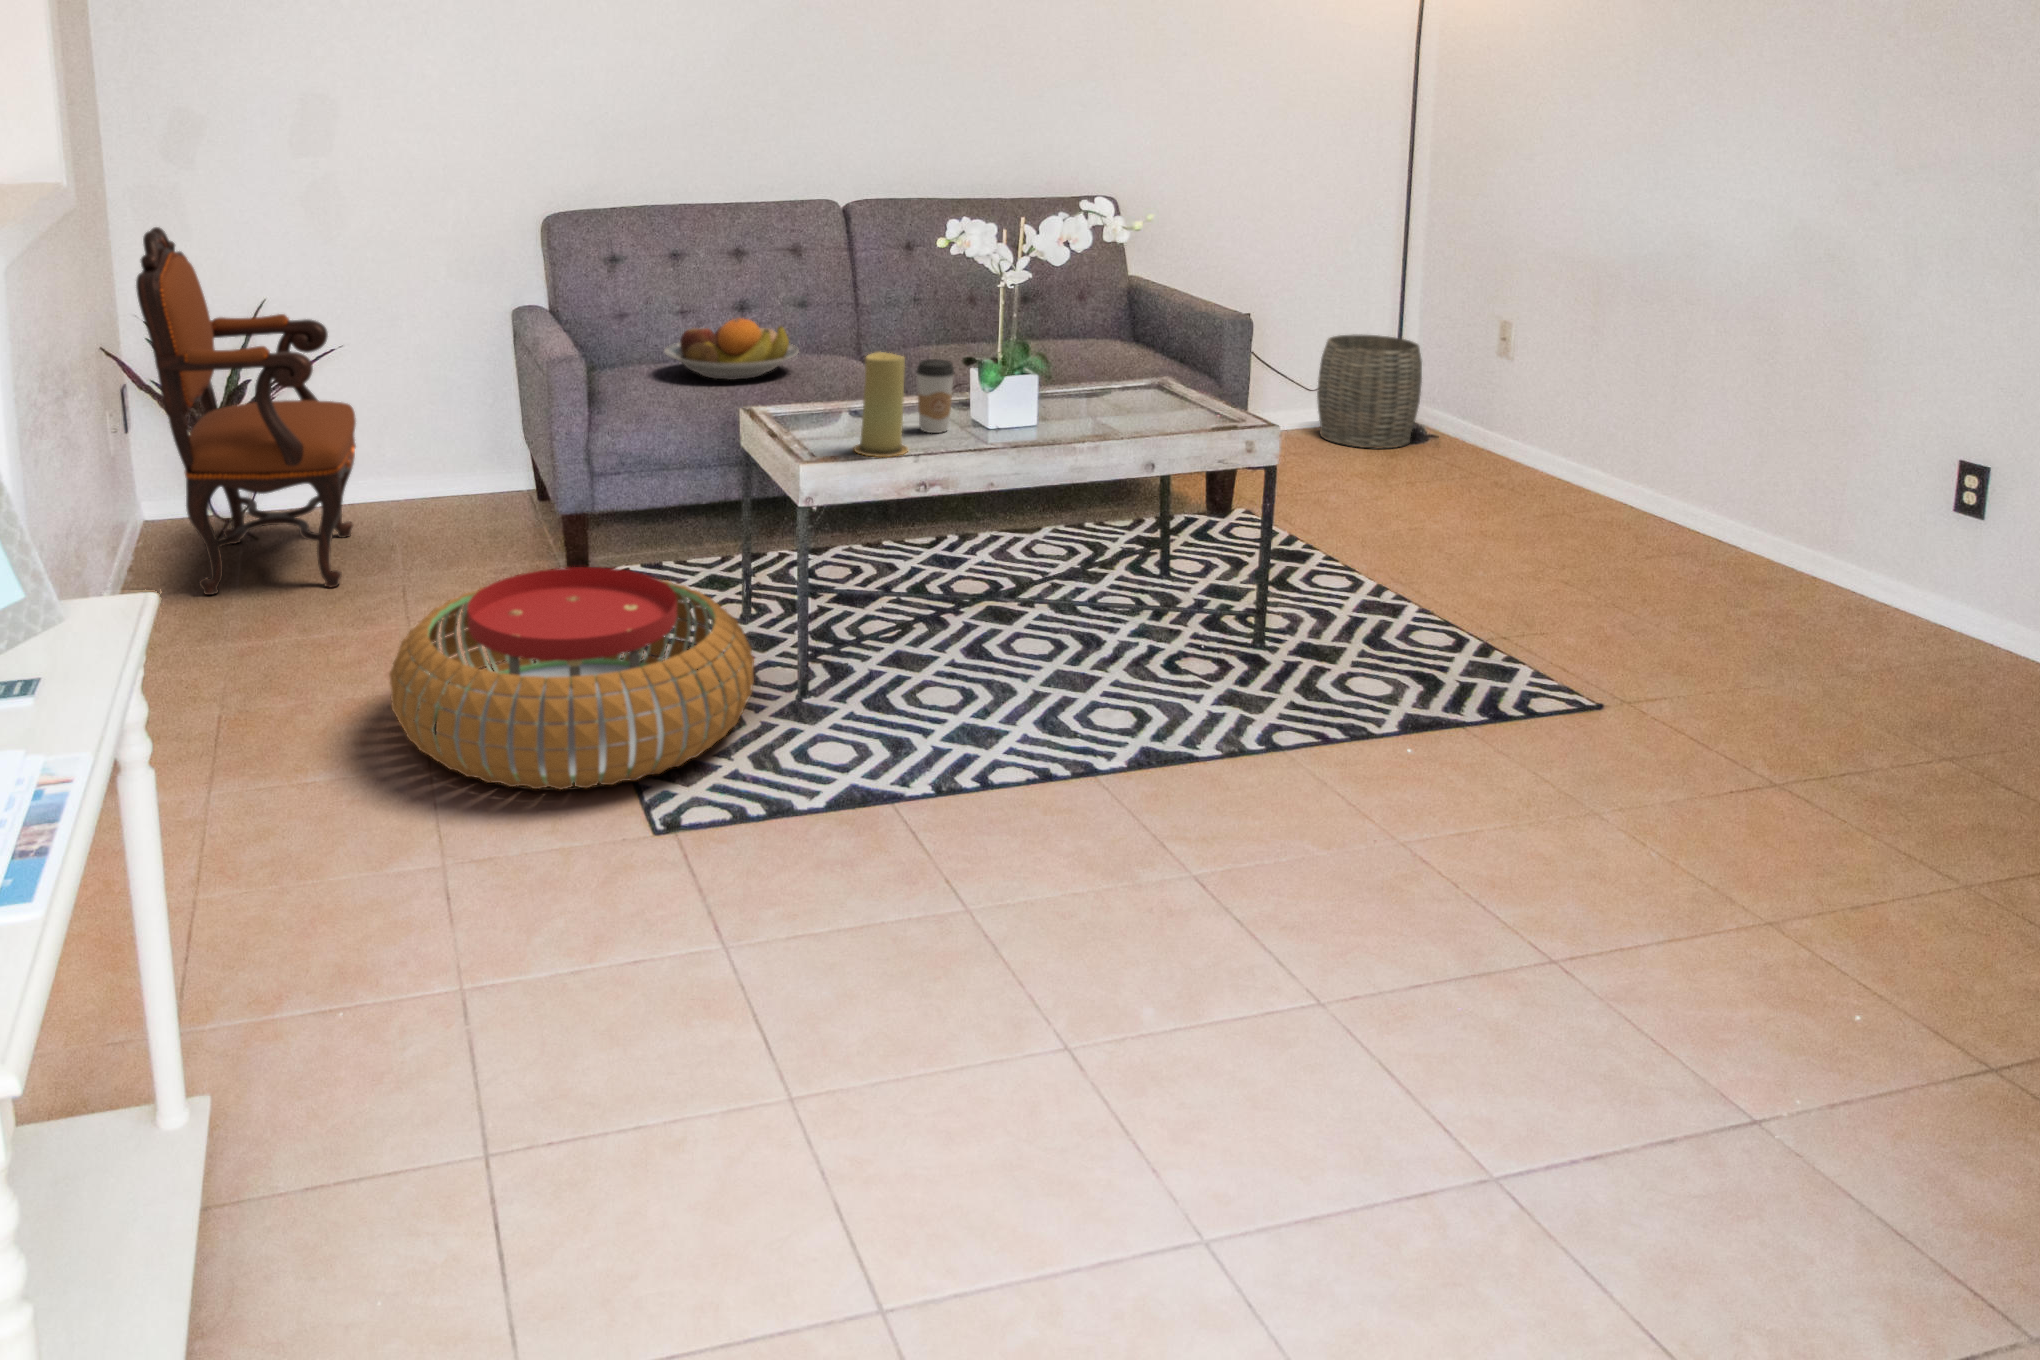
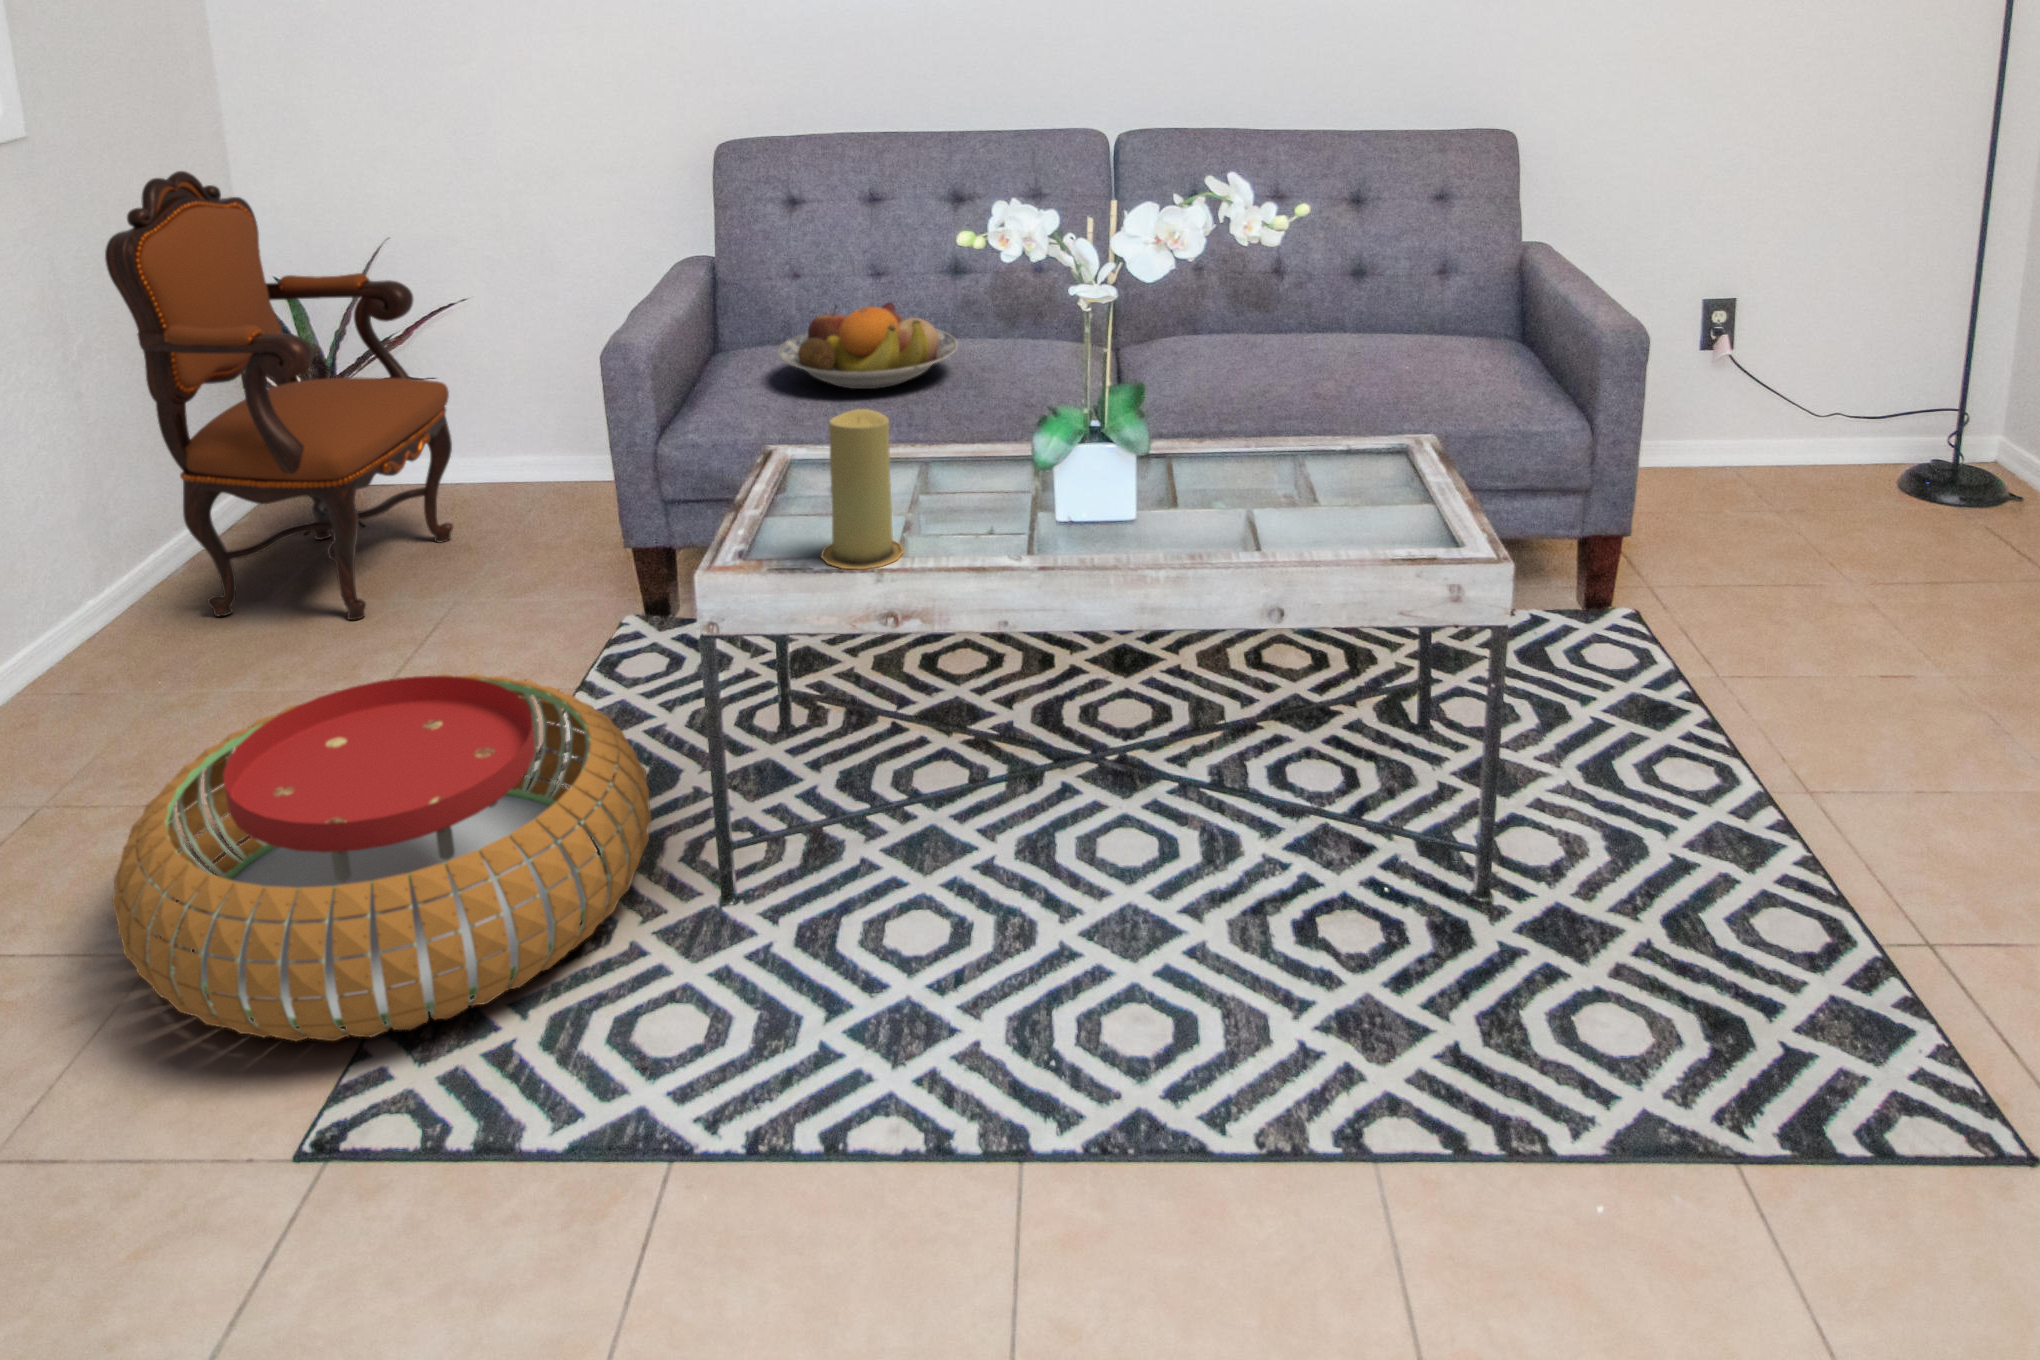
woven basket: present [1317,334,1422,449] -> none [1820,338,1990,516]
coffee cup: present [917,359,954,433] -> none [957,412,1014,523]

